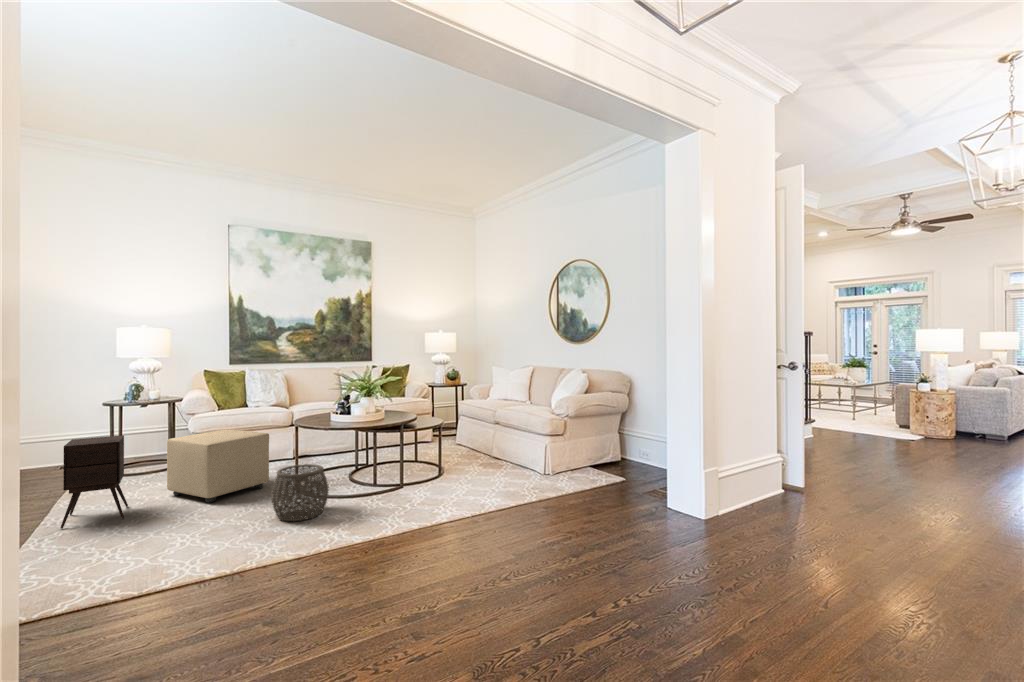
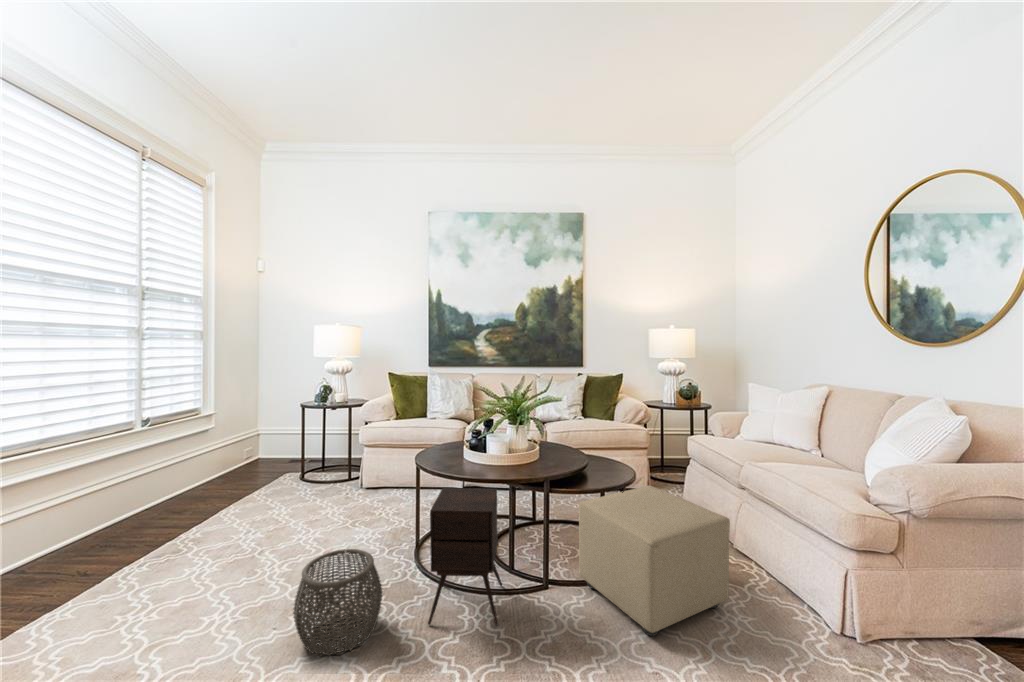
ottoman: present [167,429,269,503] -> present [579,486,730,636]
side table: present [60,435,128,529] -> present [428,488,502,626]

